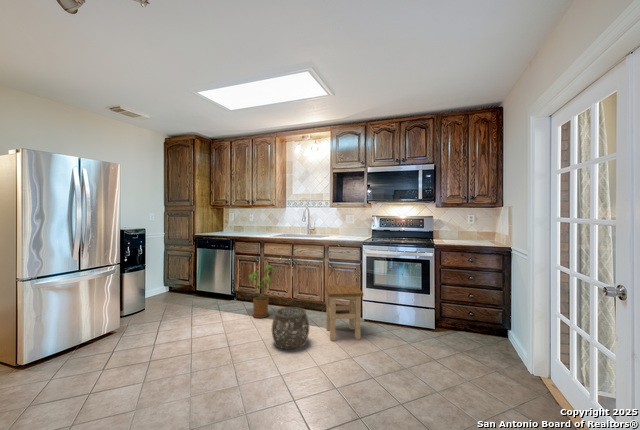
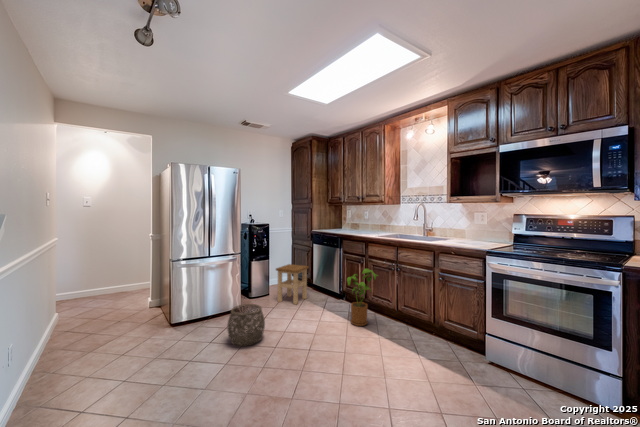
stool: present [325,285,363,341] -> present [276,264,309,304]
woven basket: present [272,307,309,350] -> present [227,304,265,346]

